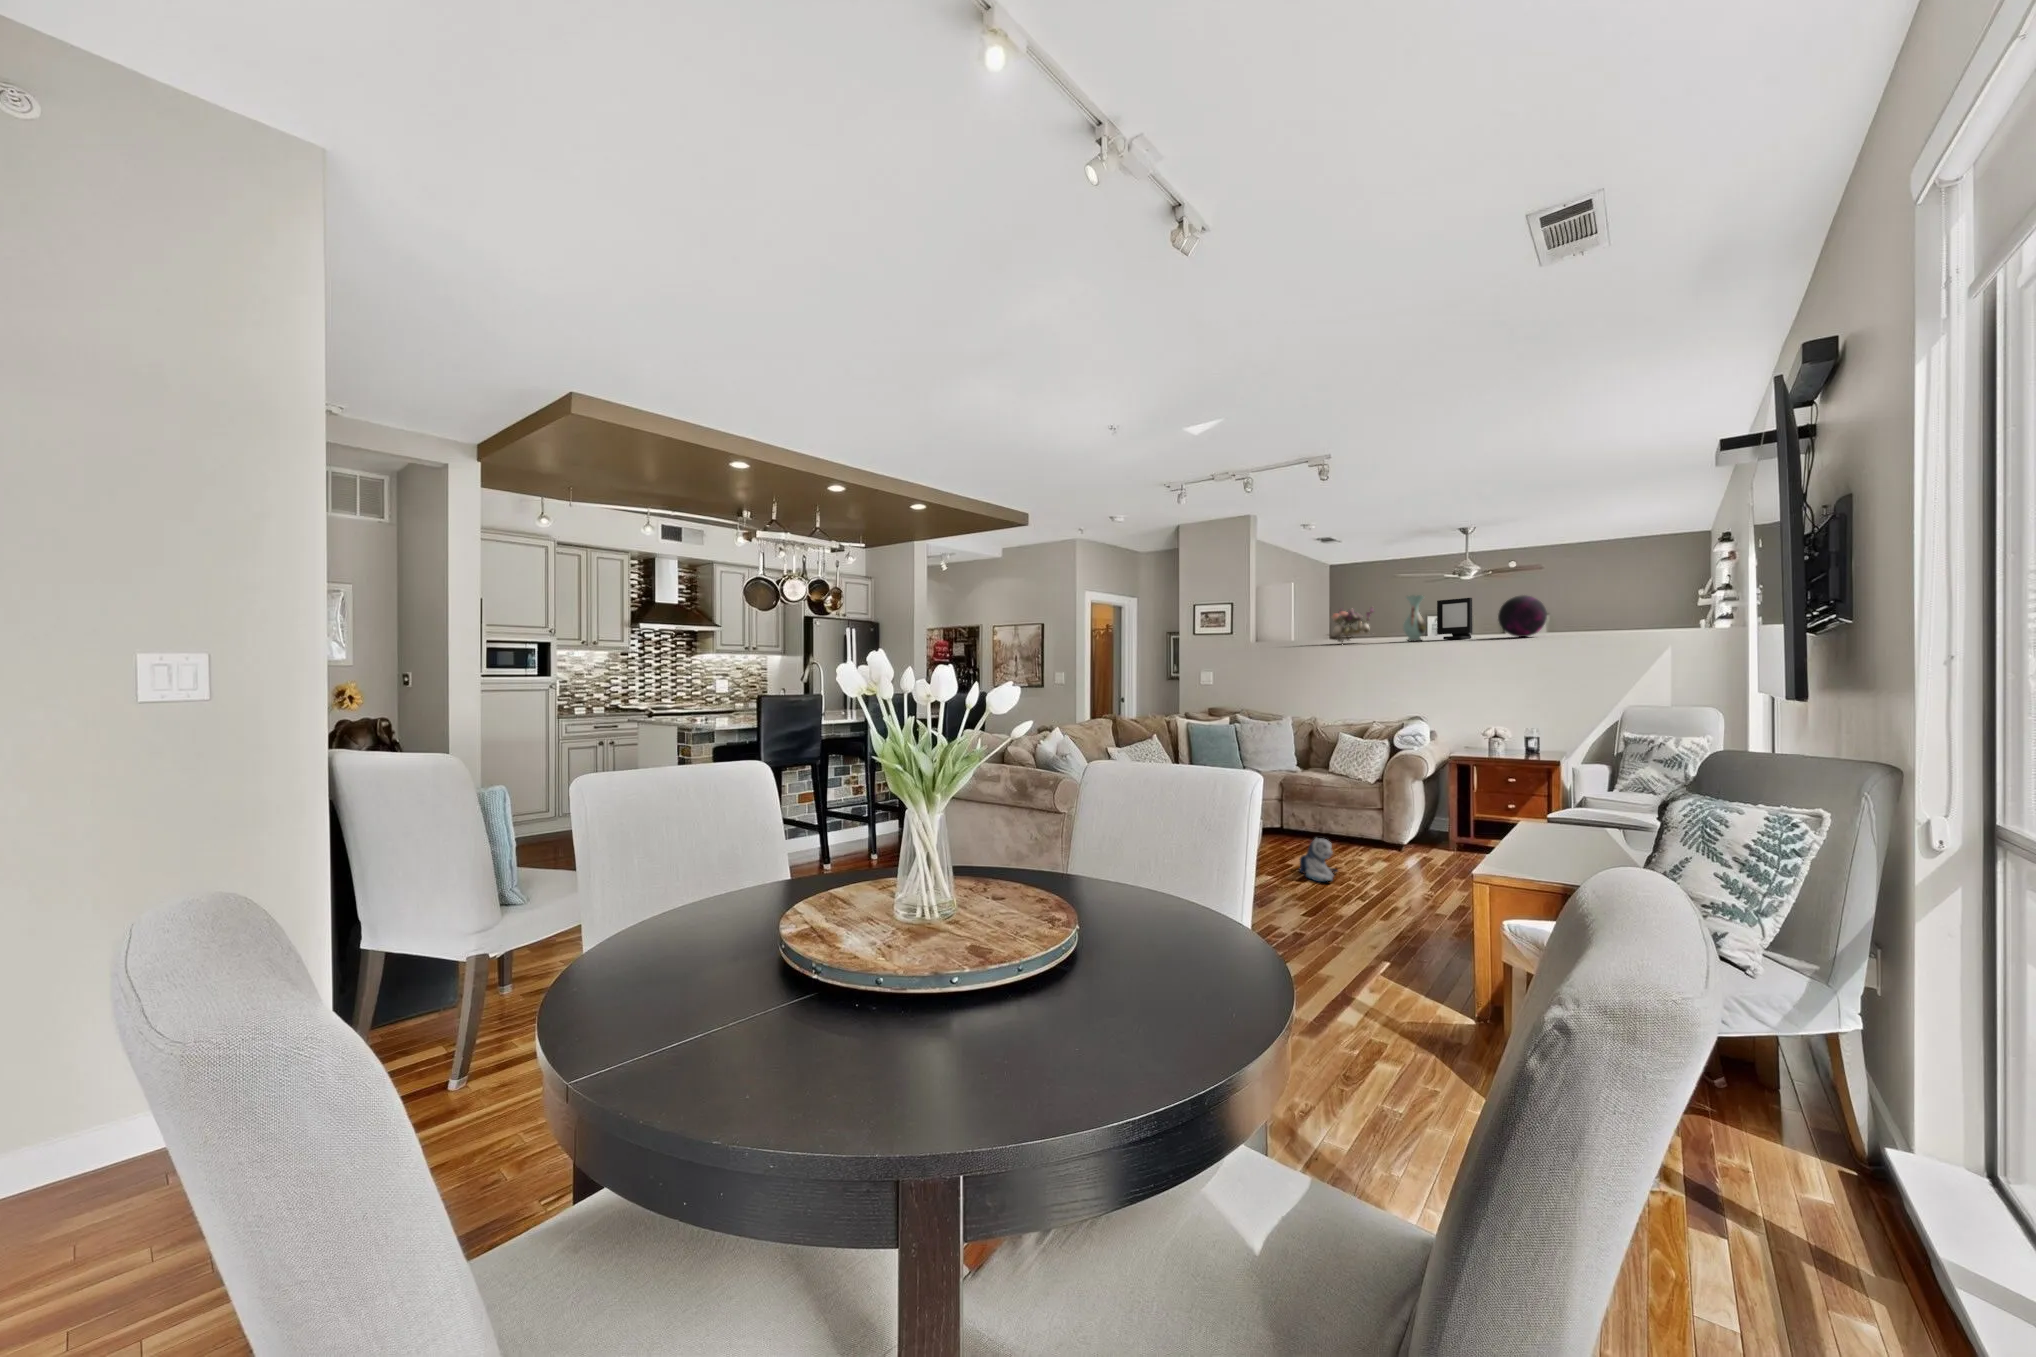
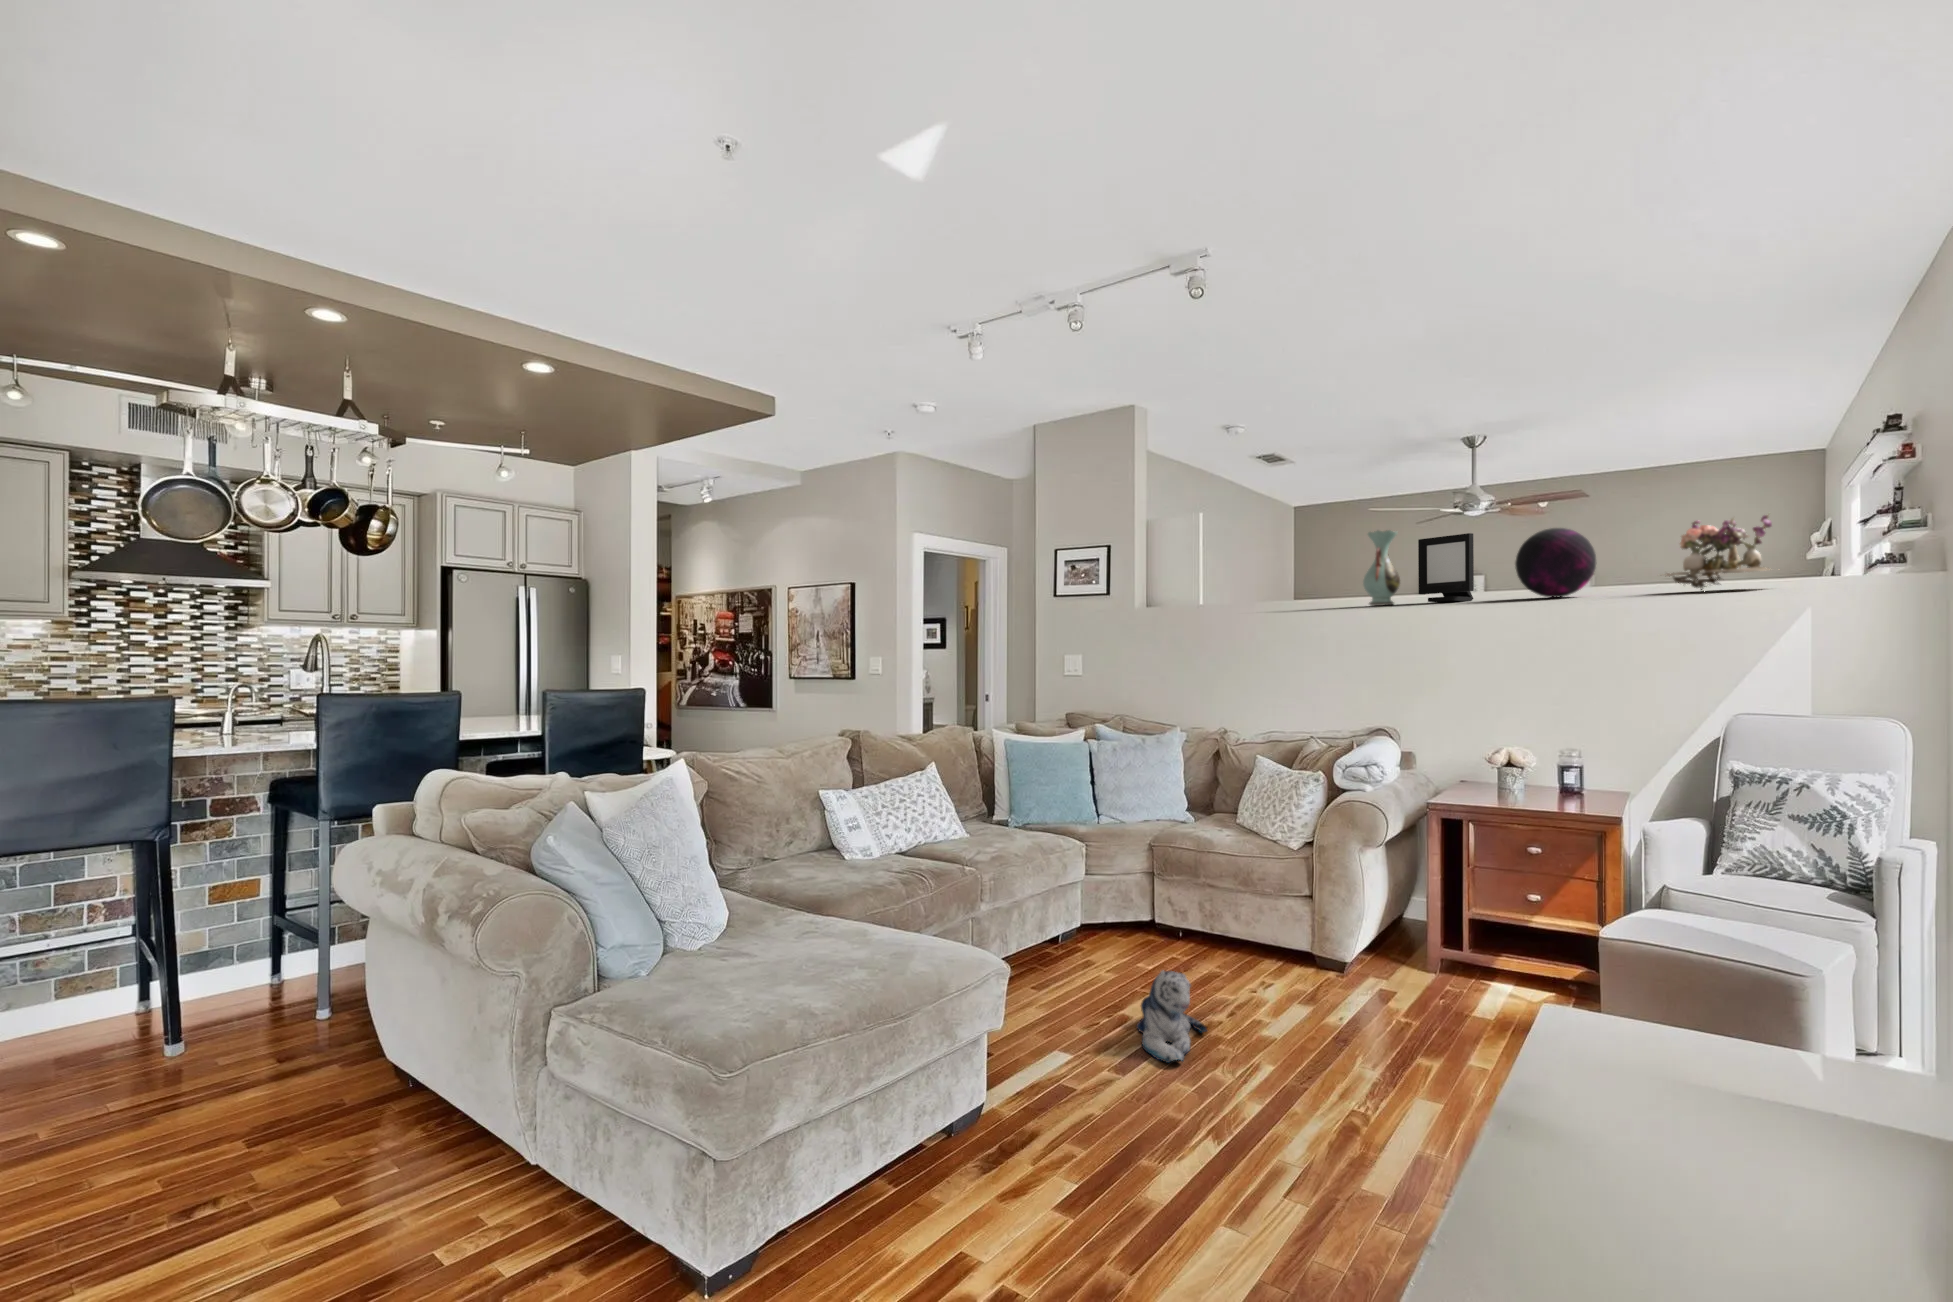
flower arrangement: present [1329,606,1374,642] -> present [1662,515,1772,590]

